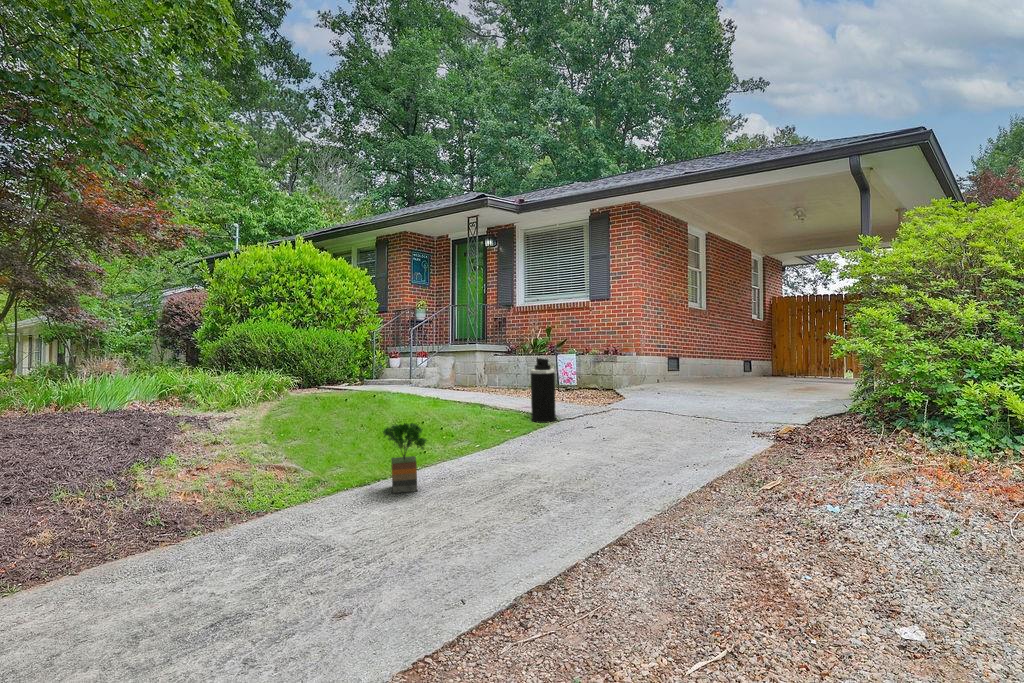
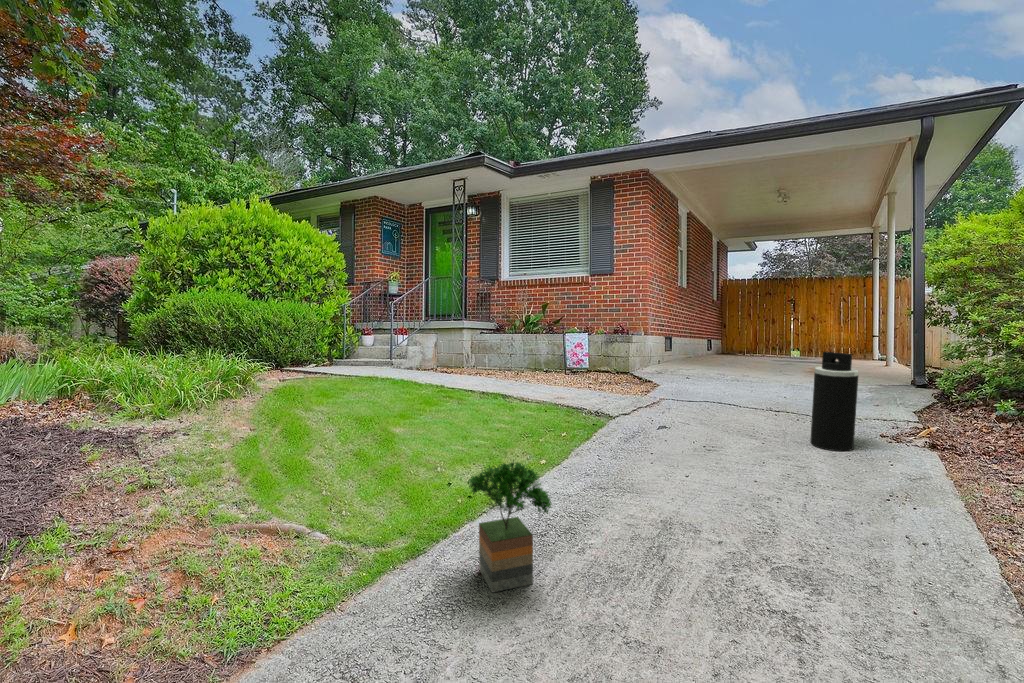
trash can: present [531,358,556,423] -> present [810,352,858,451]

